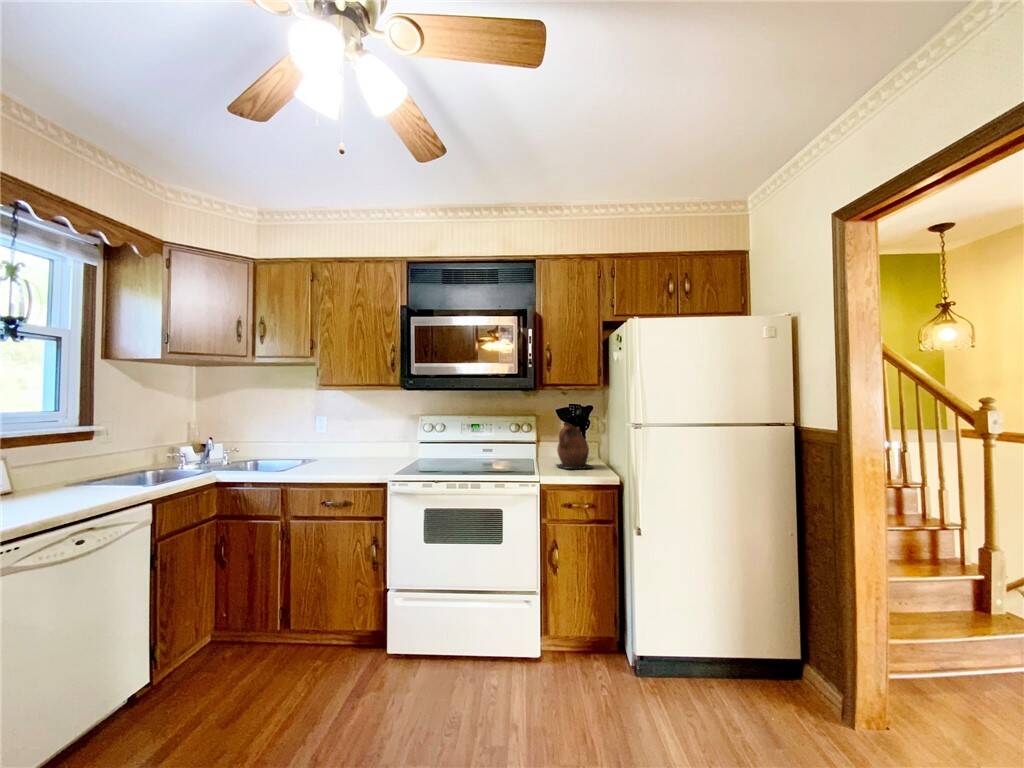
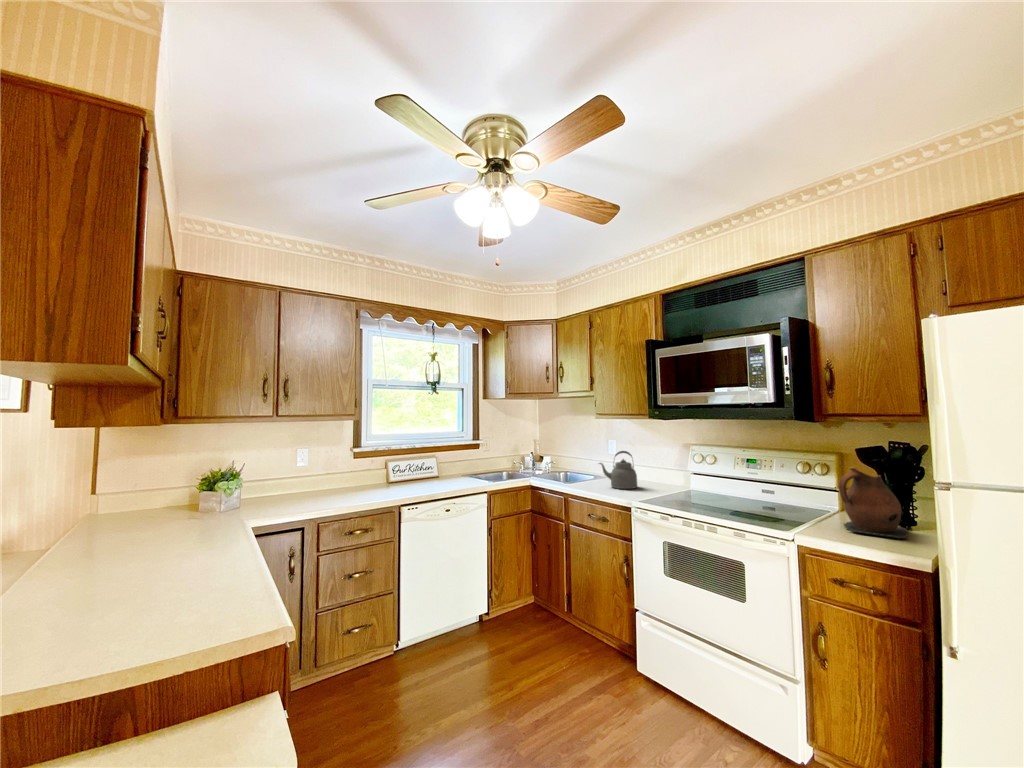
kettle: none [322,425,367,468] -> present [599,451,637,489]

